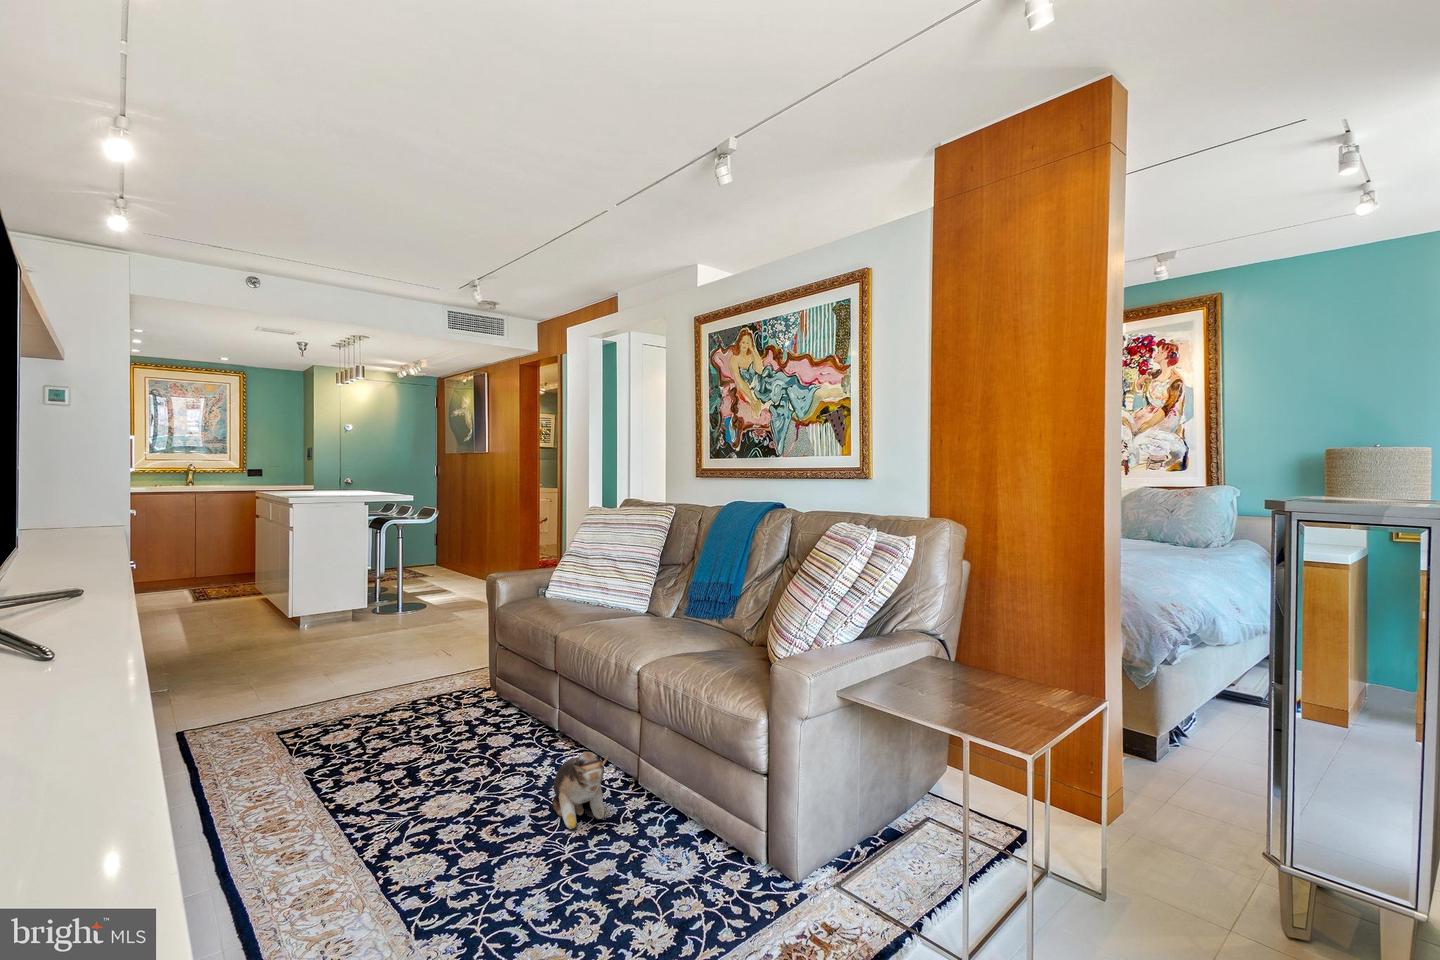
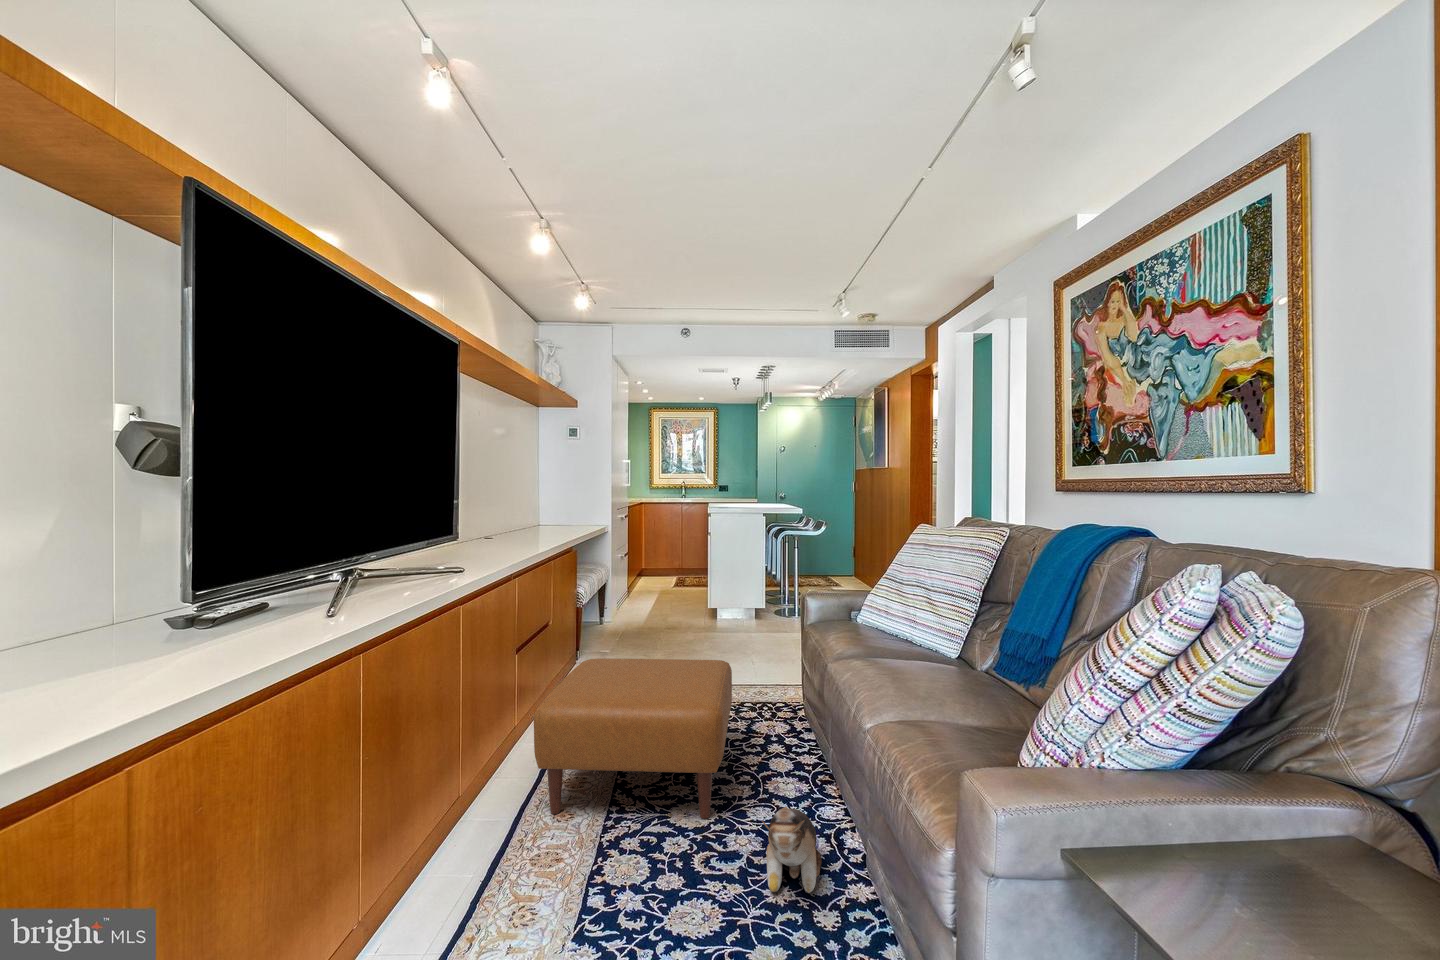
ottoman: none [249,655,484,853] -> present [534,658,732,819]

